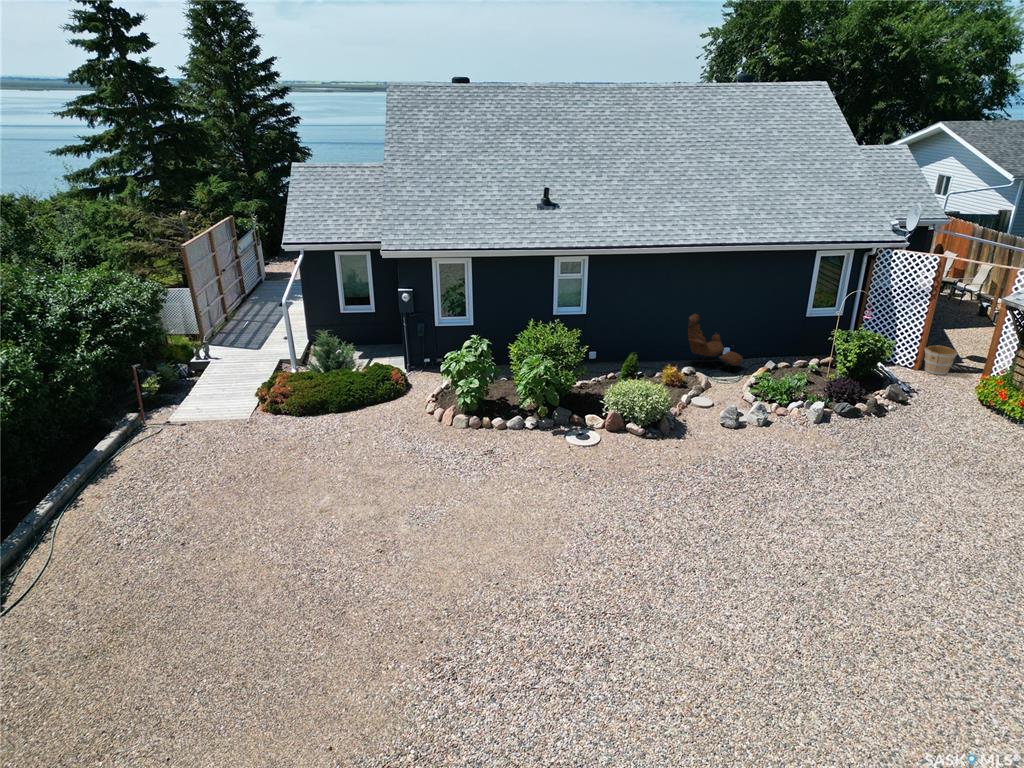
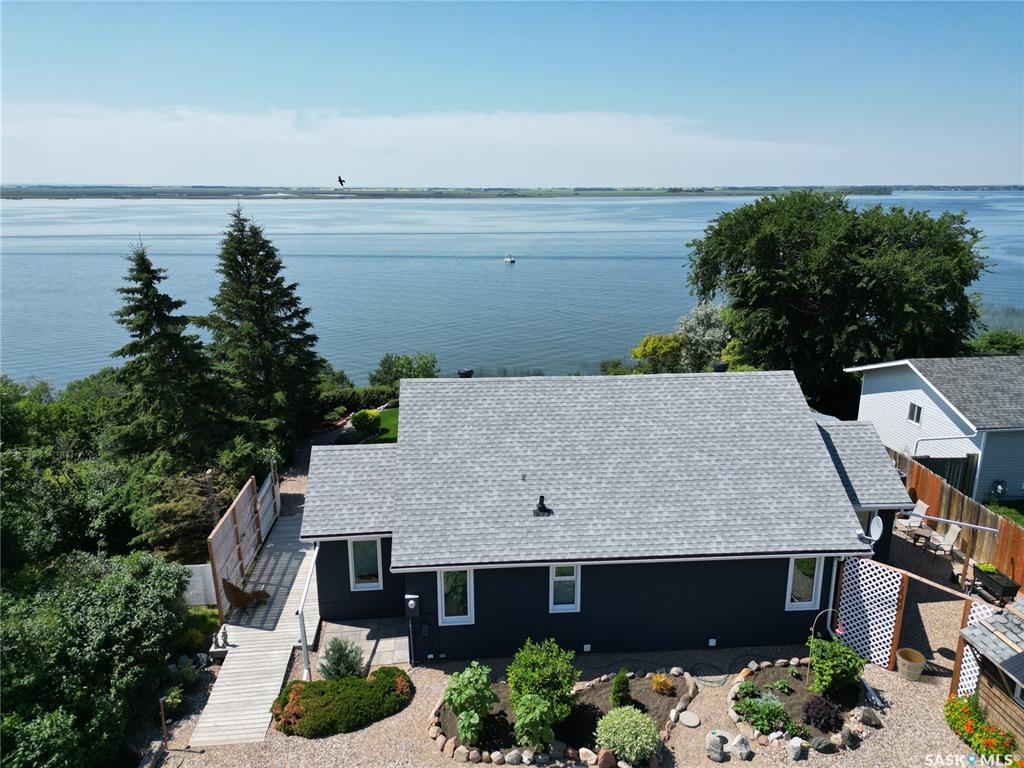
lounge chair: present [688,314,743,371] -> present [222,578,271,617]

